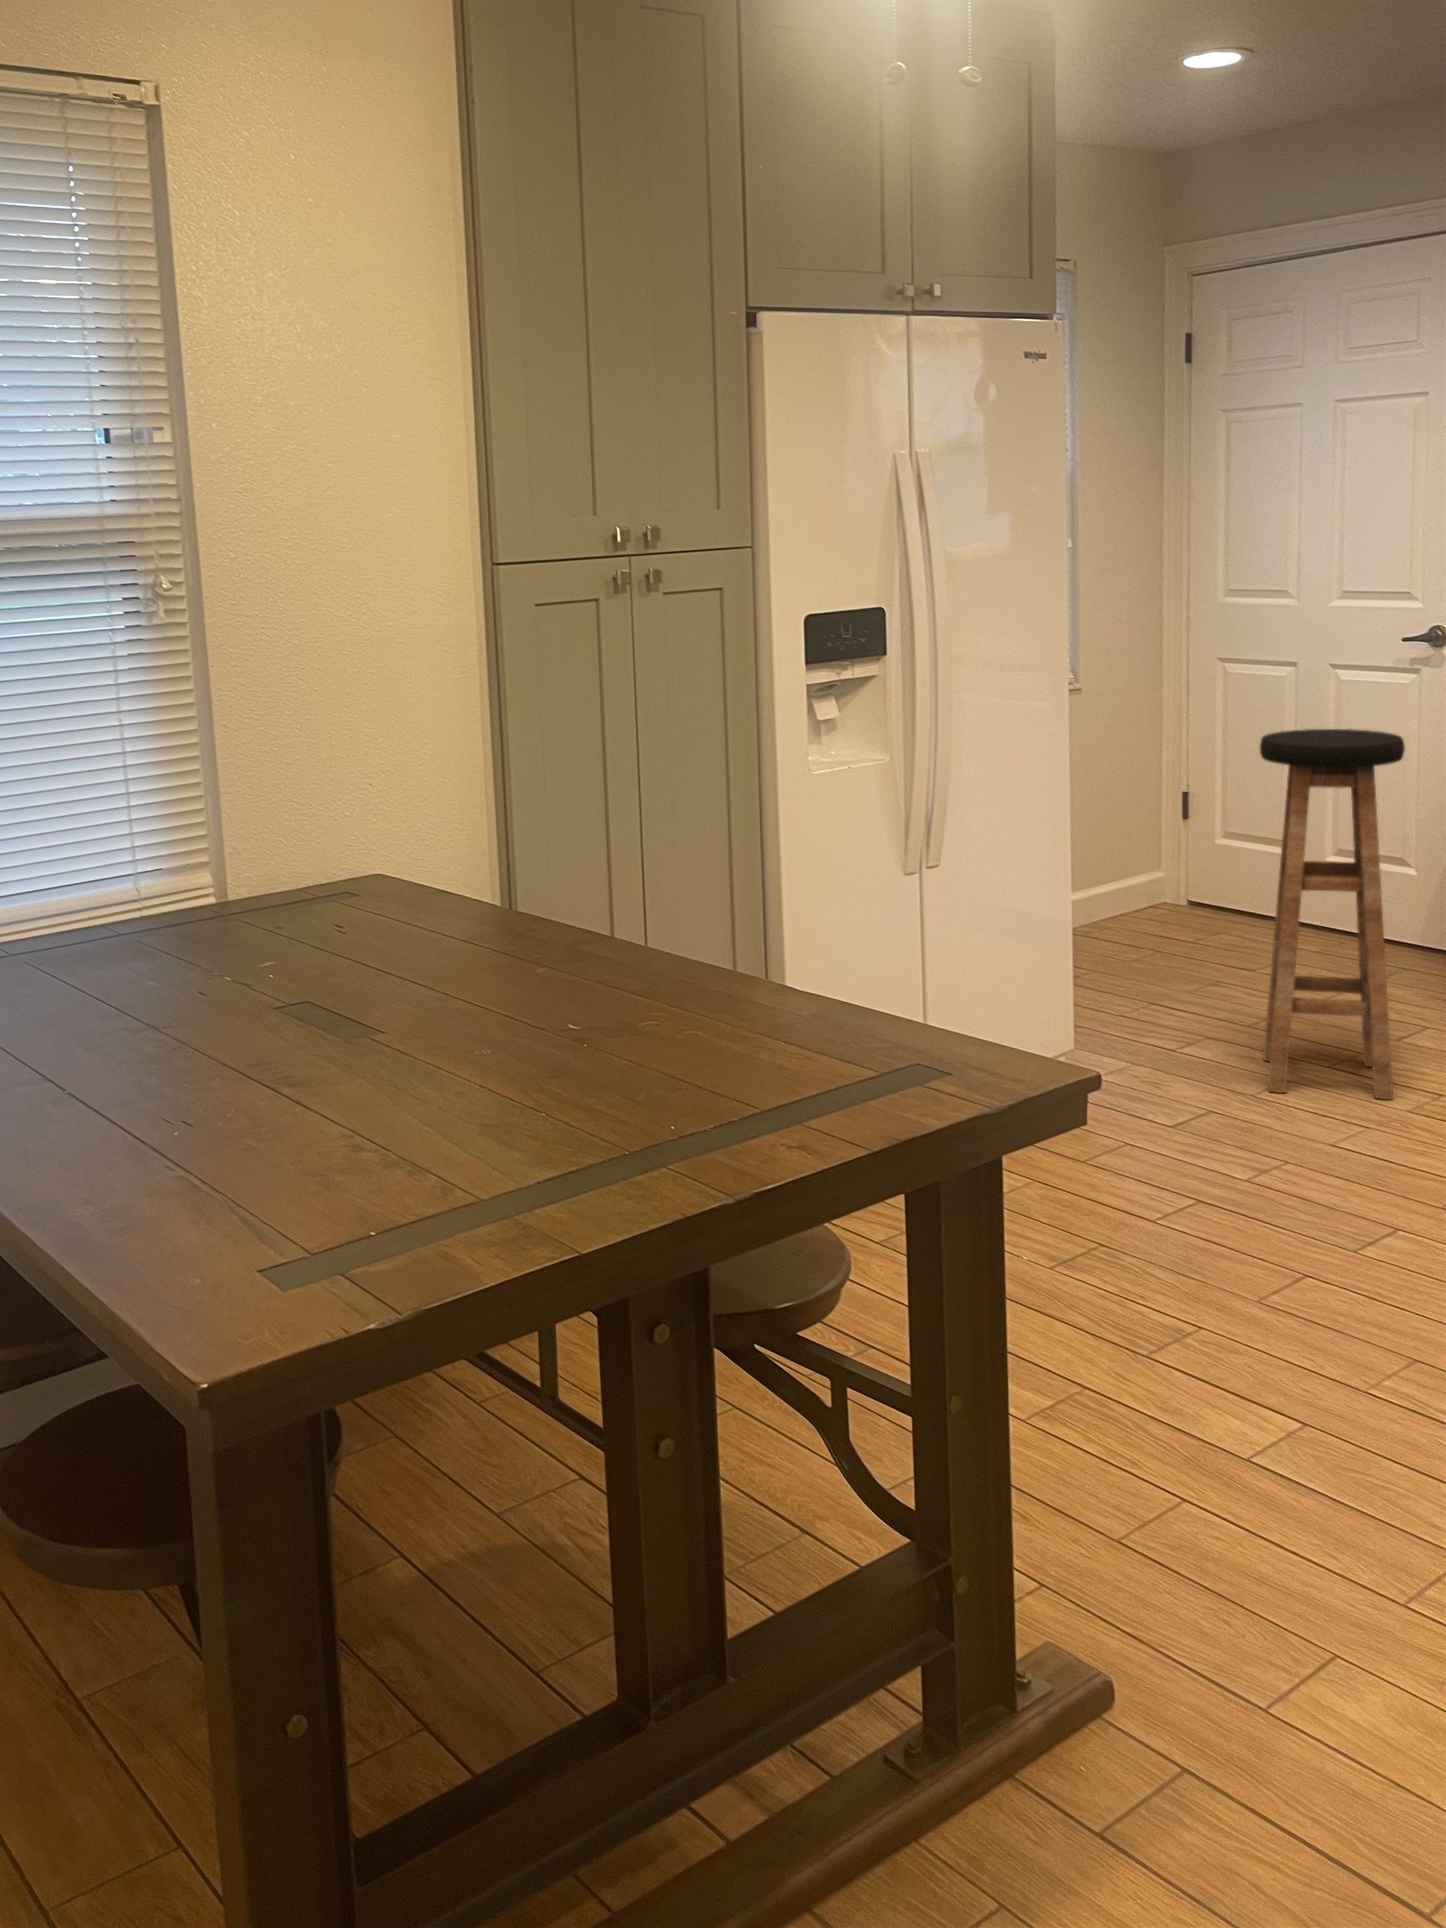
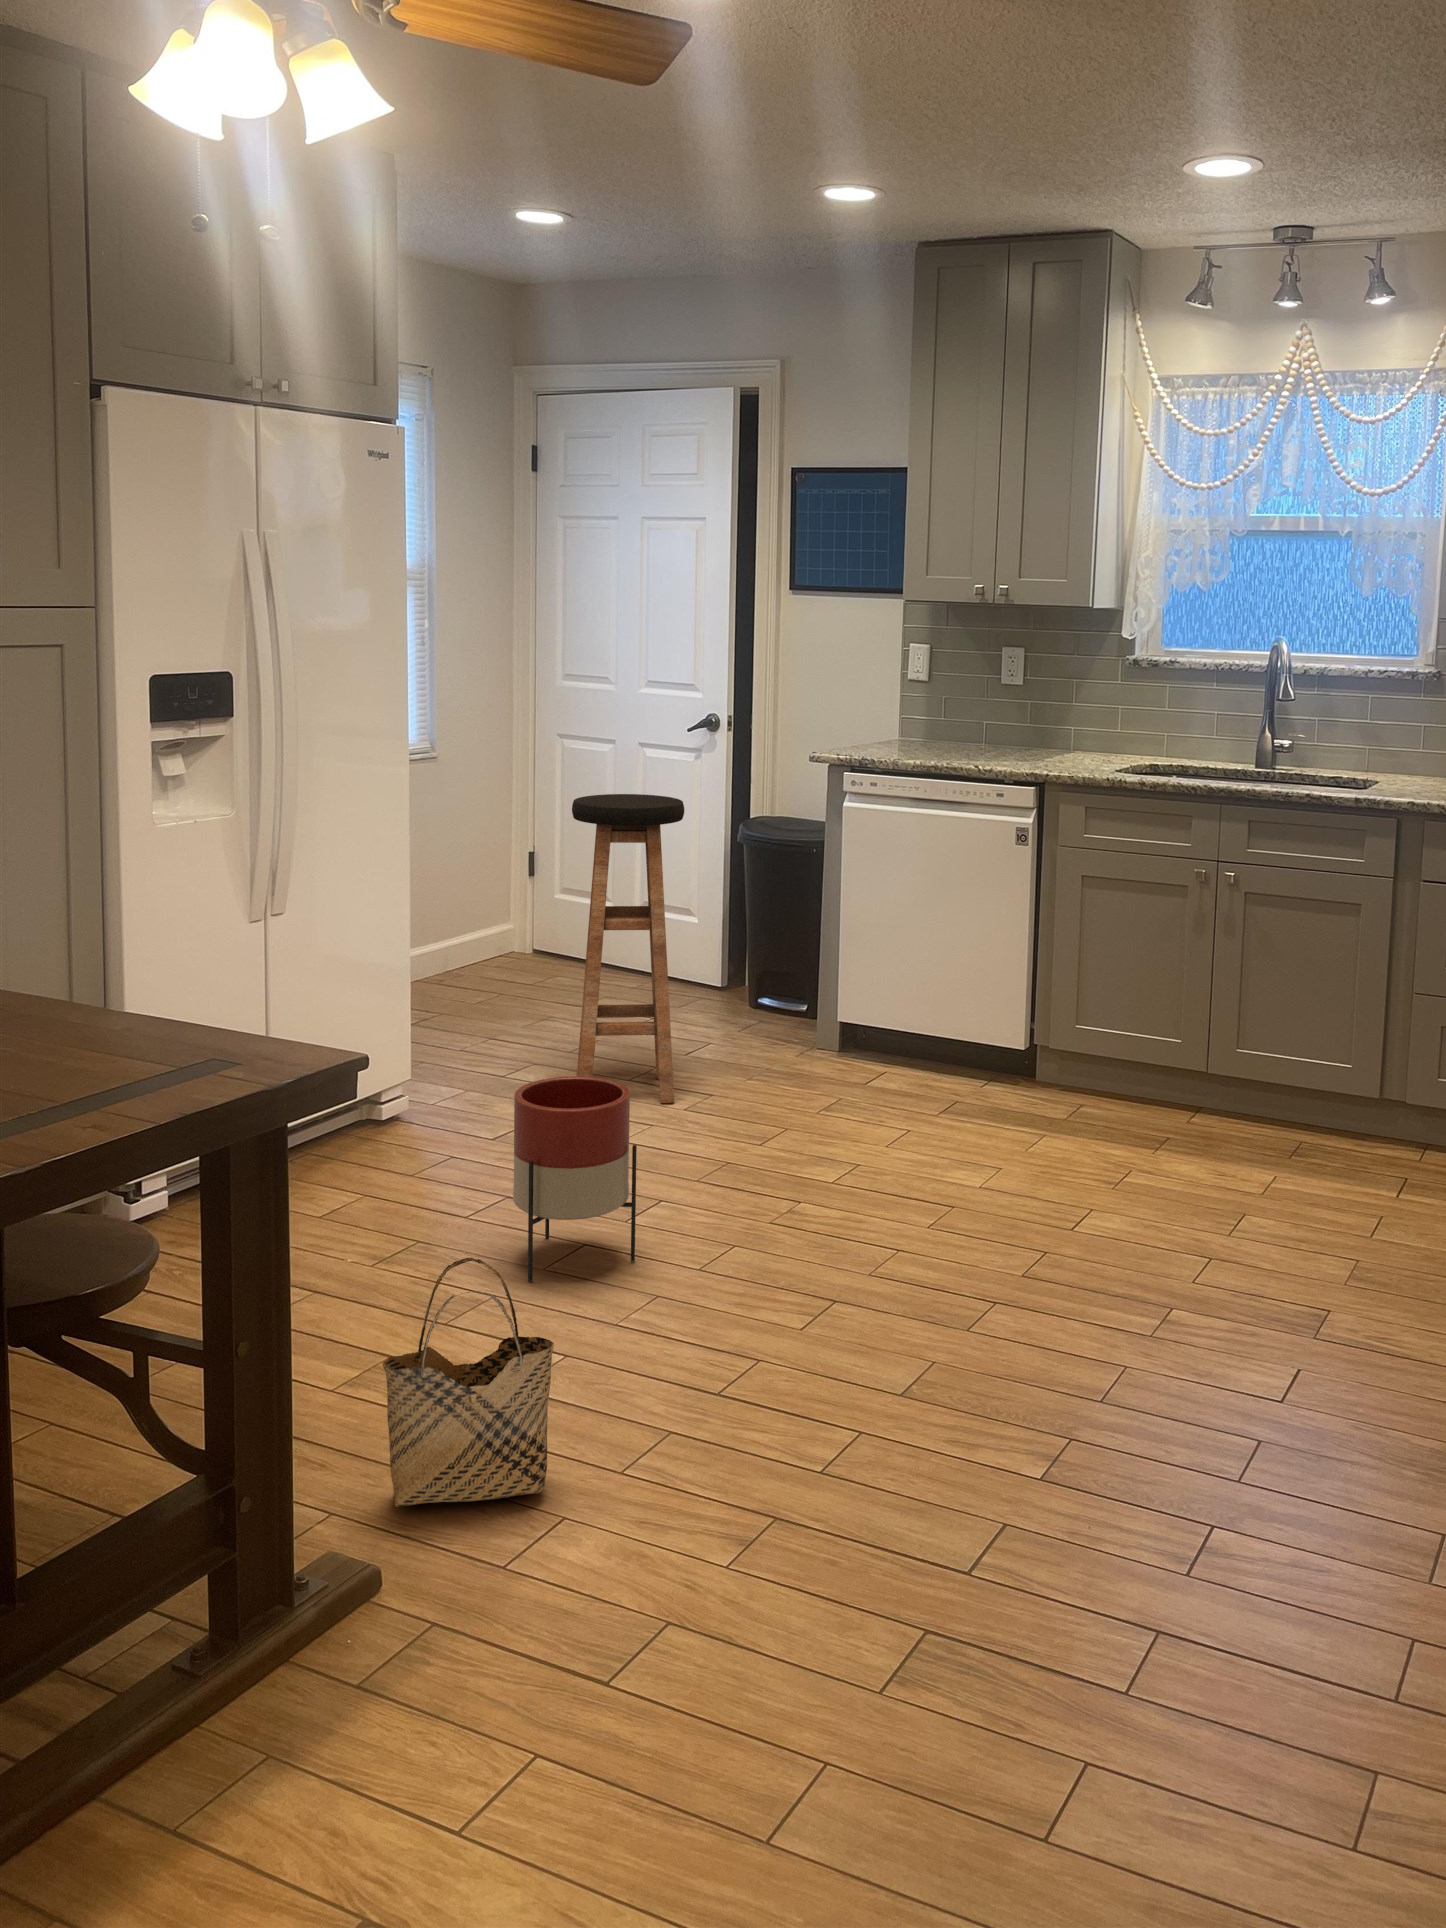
planter: none [1219,1073,1379,1315] -> present [513,1076,637,1282]
woven basket: none [1100,1308,1315,1615] -> present [382,1258,554,1507]

